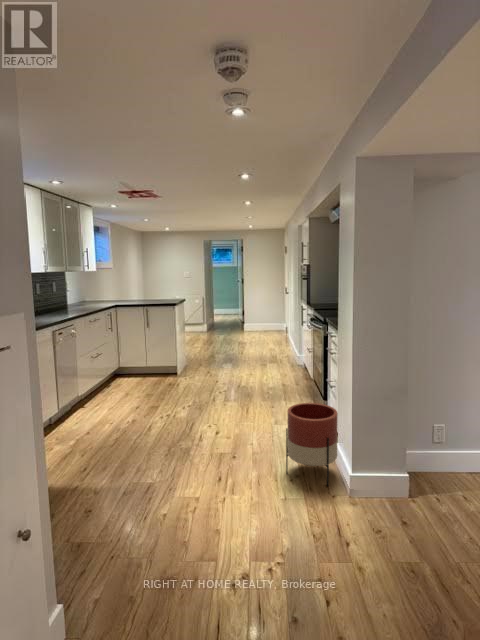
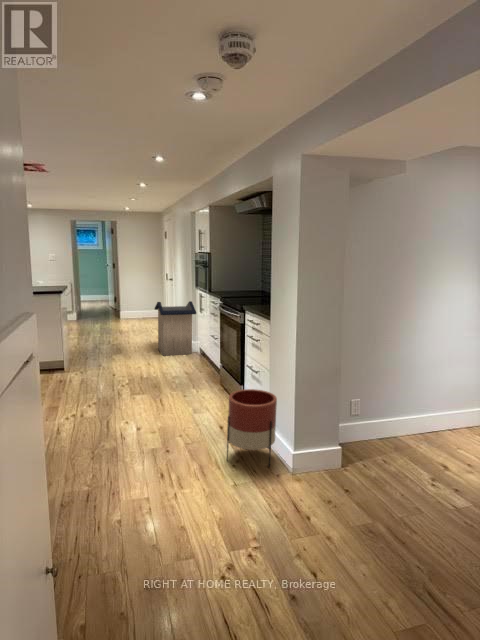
trash can: none [262,314,300,367] -> present [155,301,196,356]

